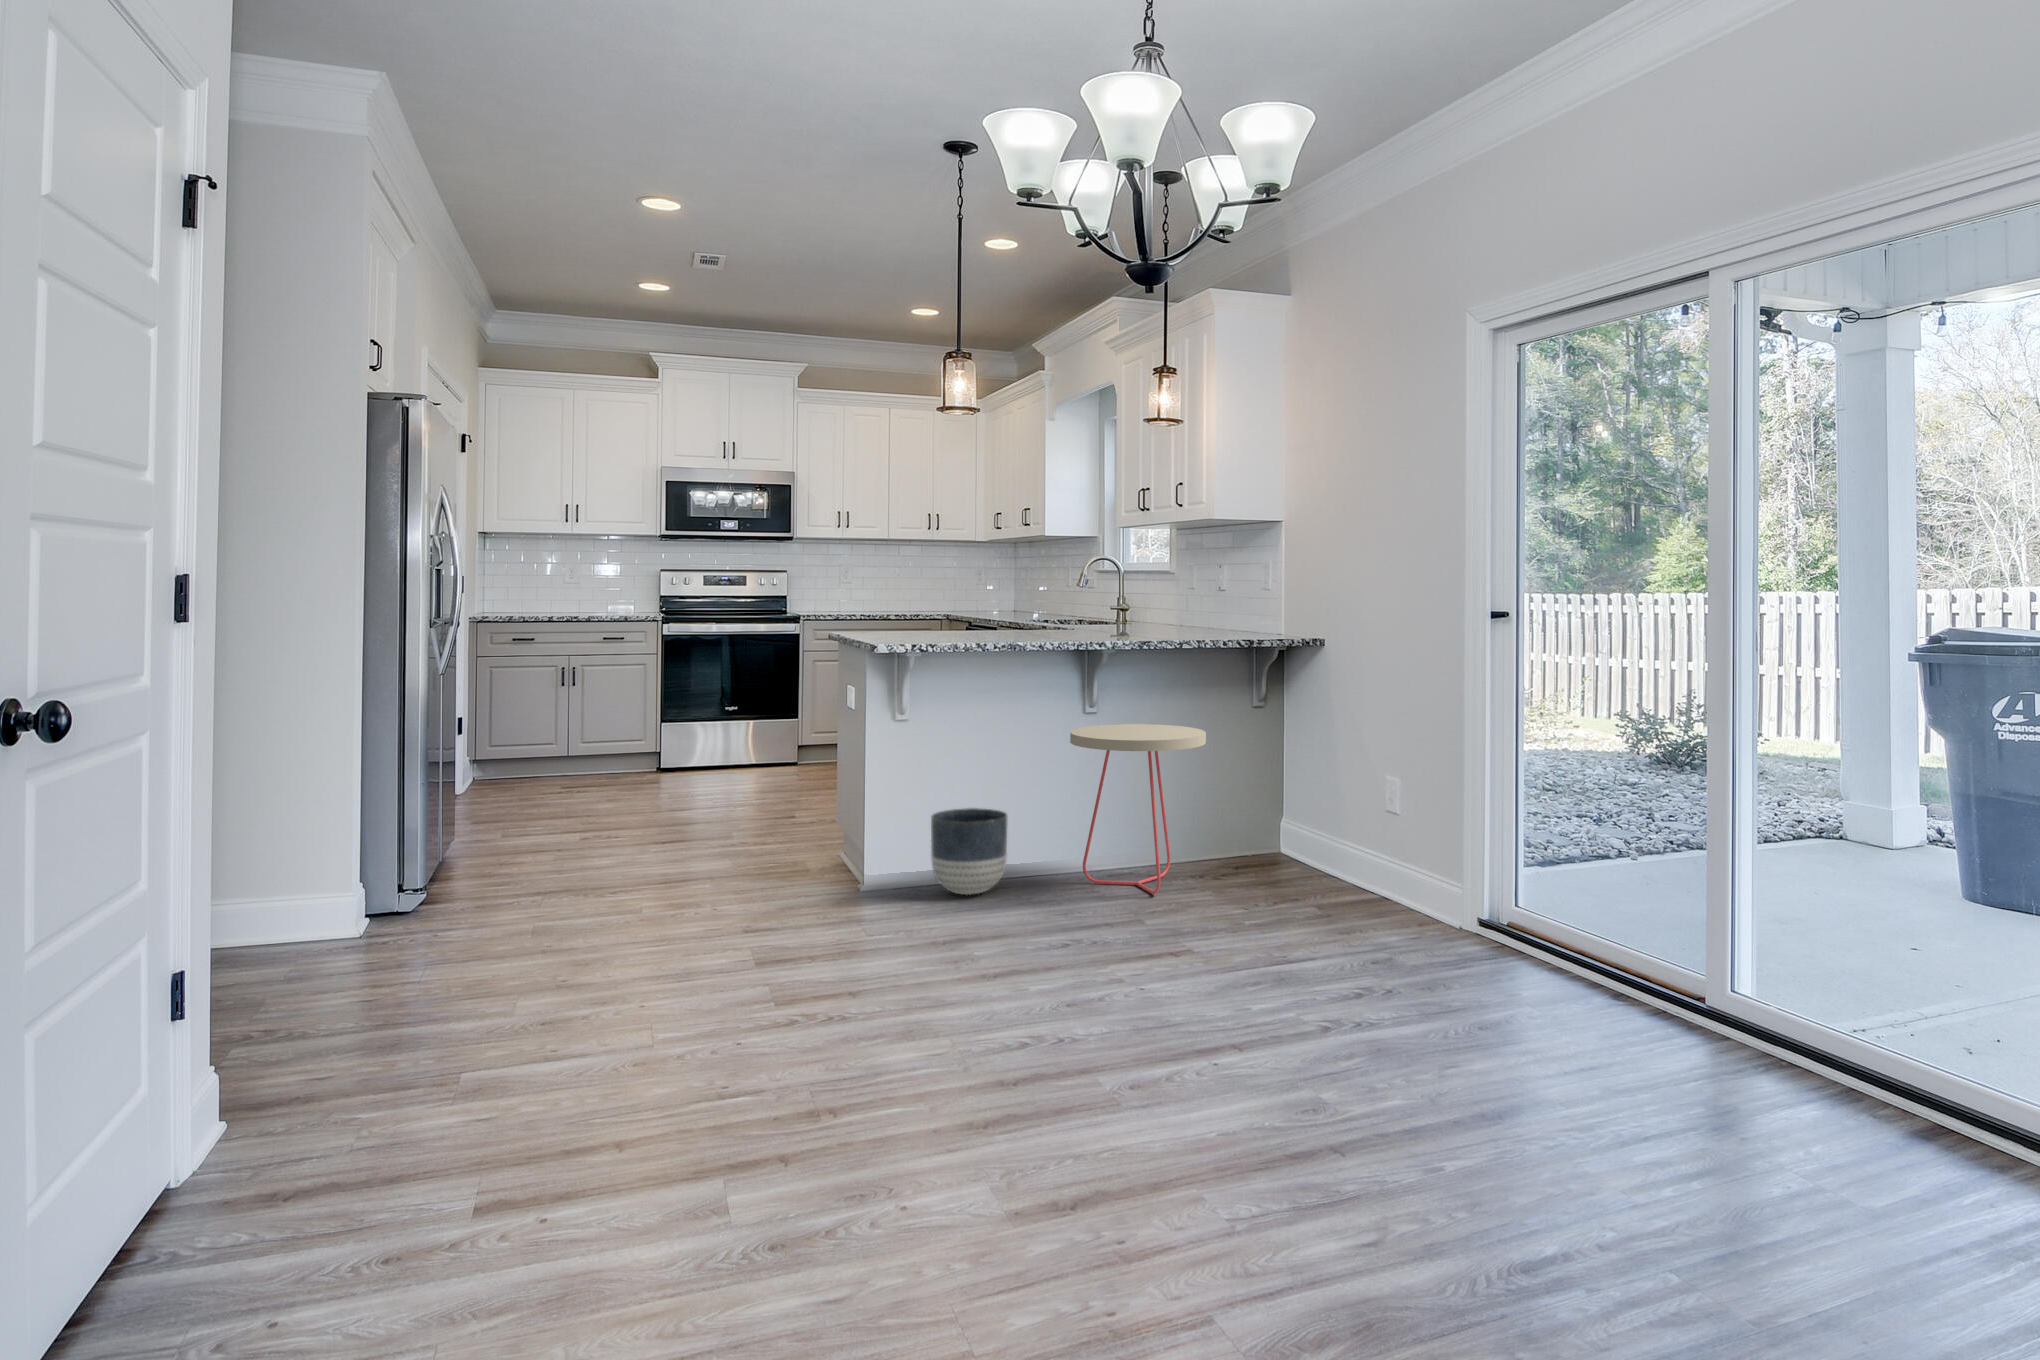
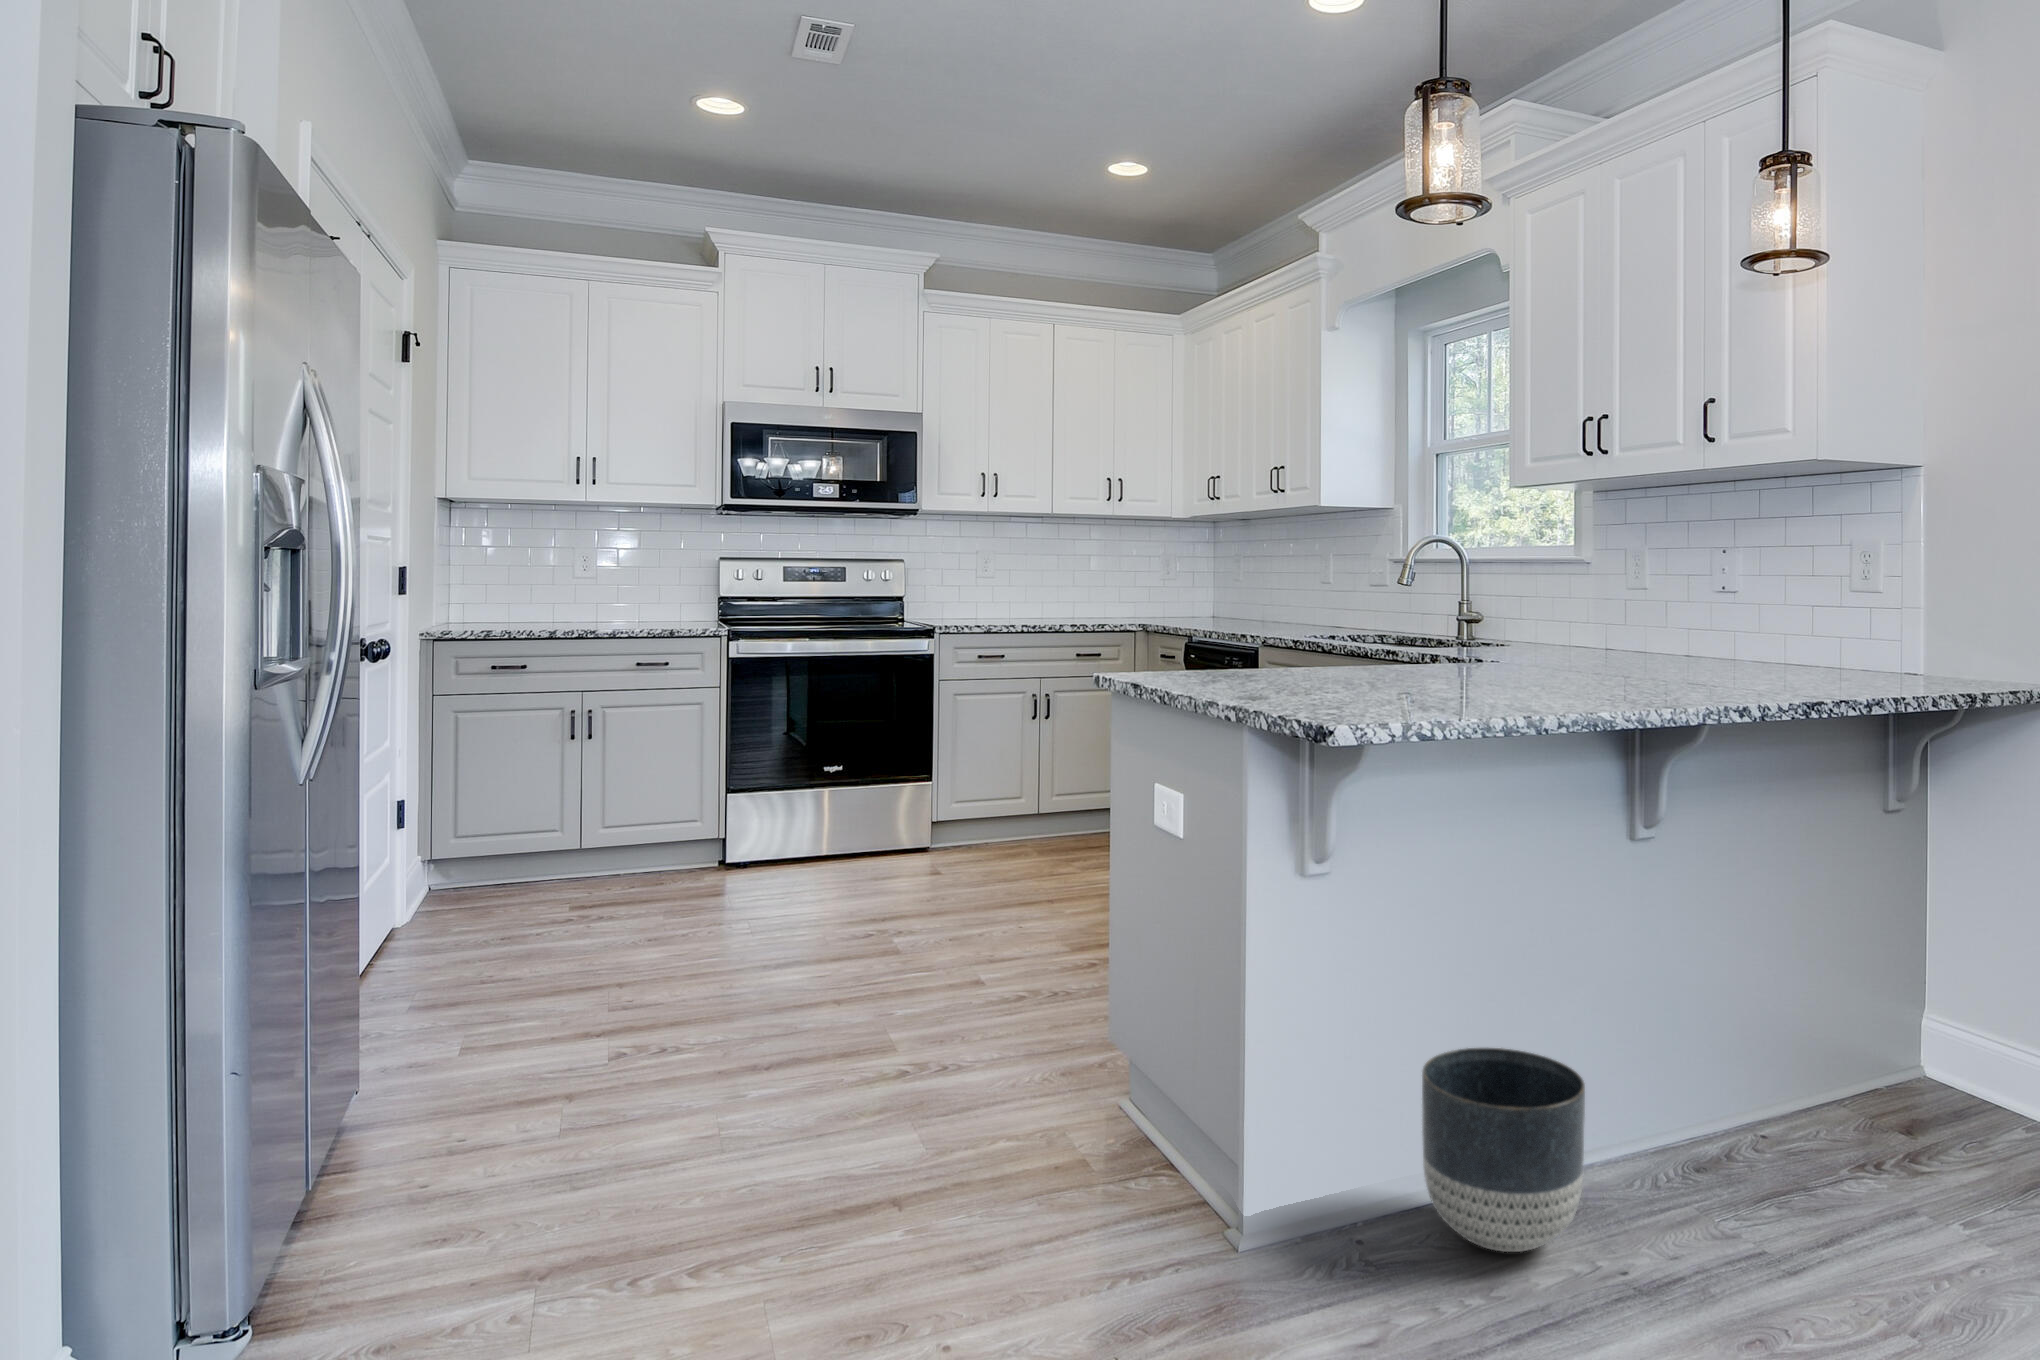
side table: present [1070,724,1206,894] -> none [1665,859,1966,1236]

